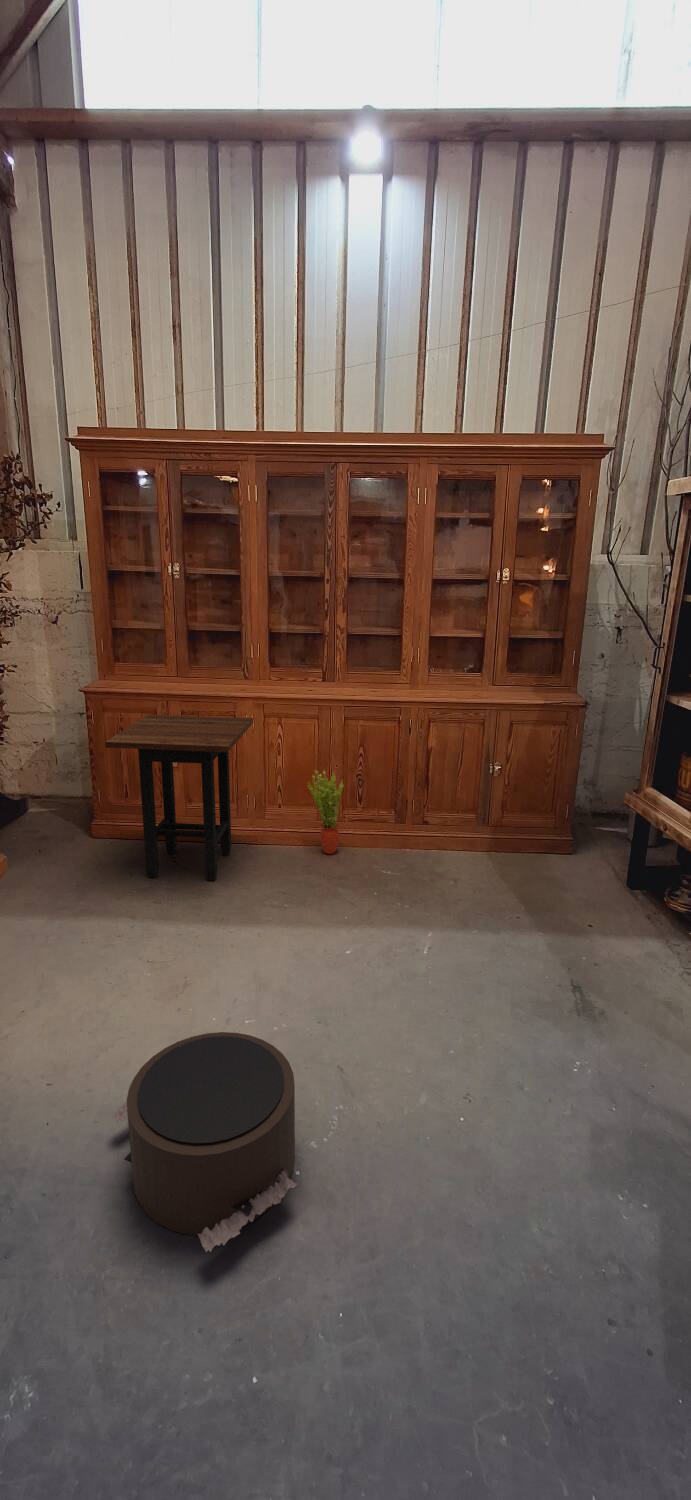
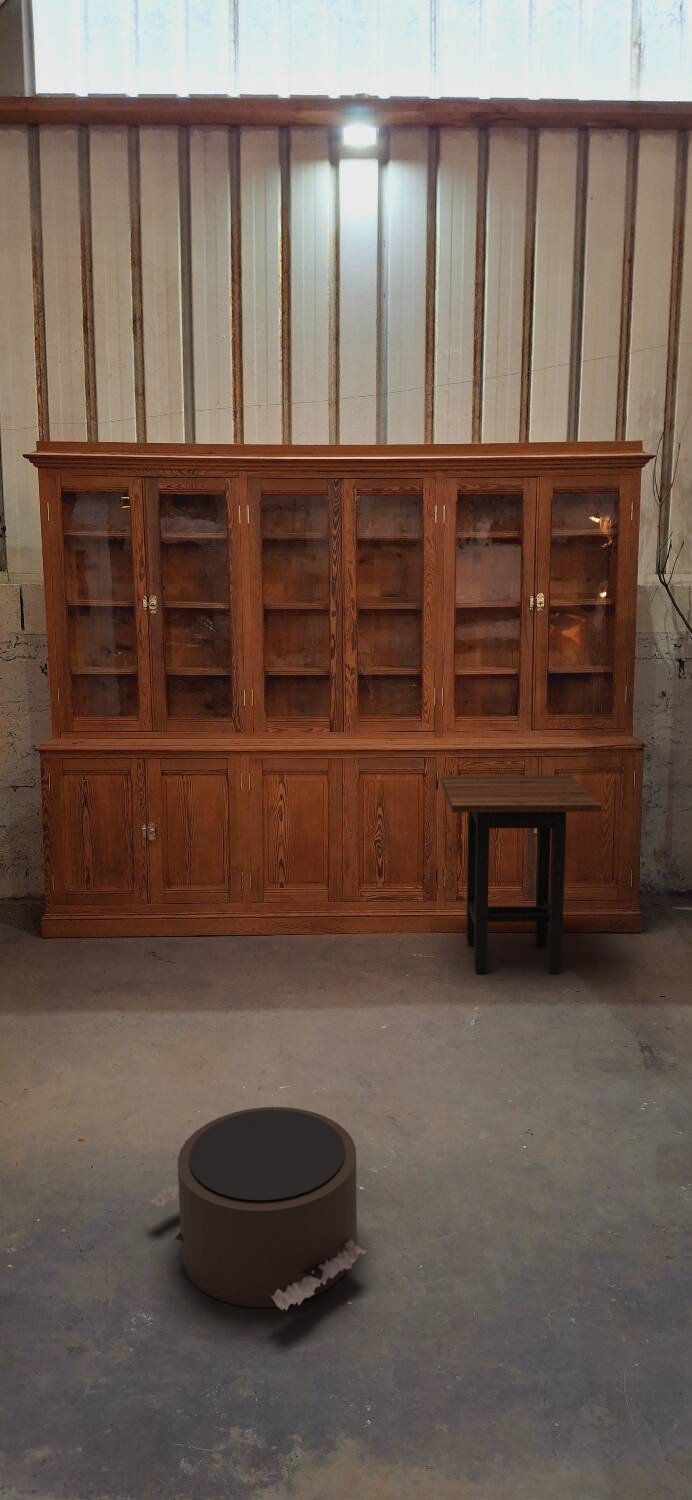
side table: present [105,715,253,881] -> present [441,775,602,974]
potted plant: present [308,770,344,854] -> none [315,836,361,941]

